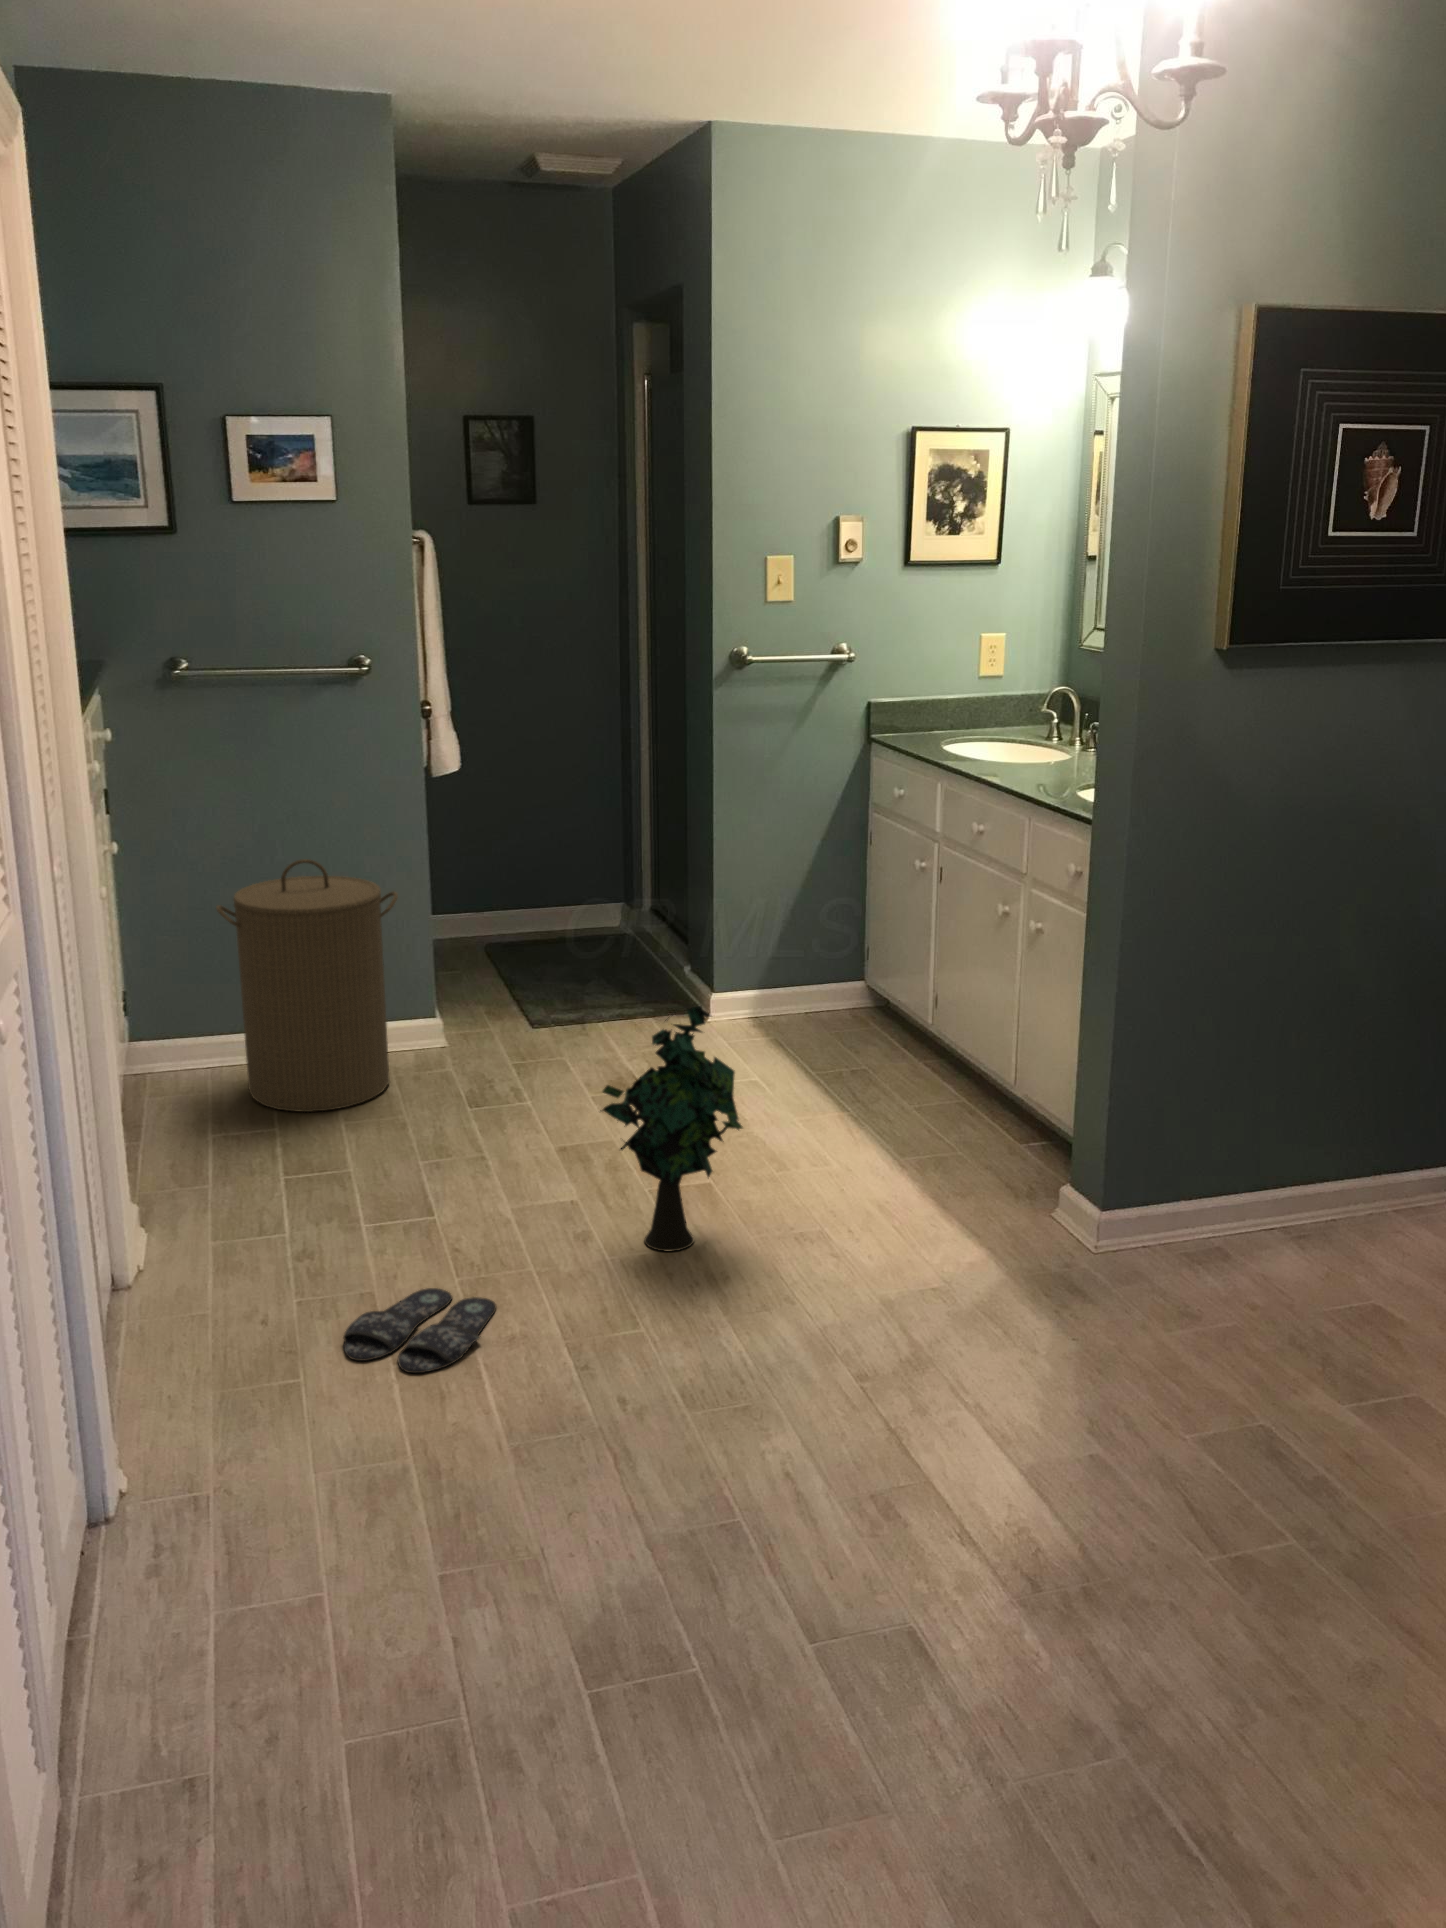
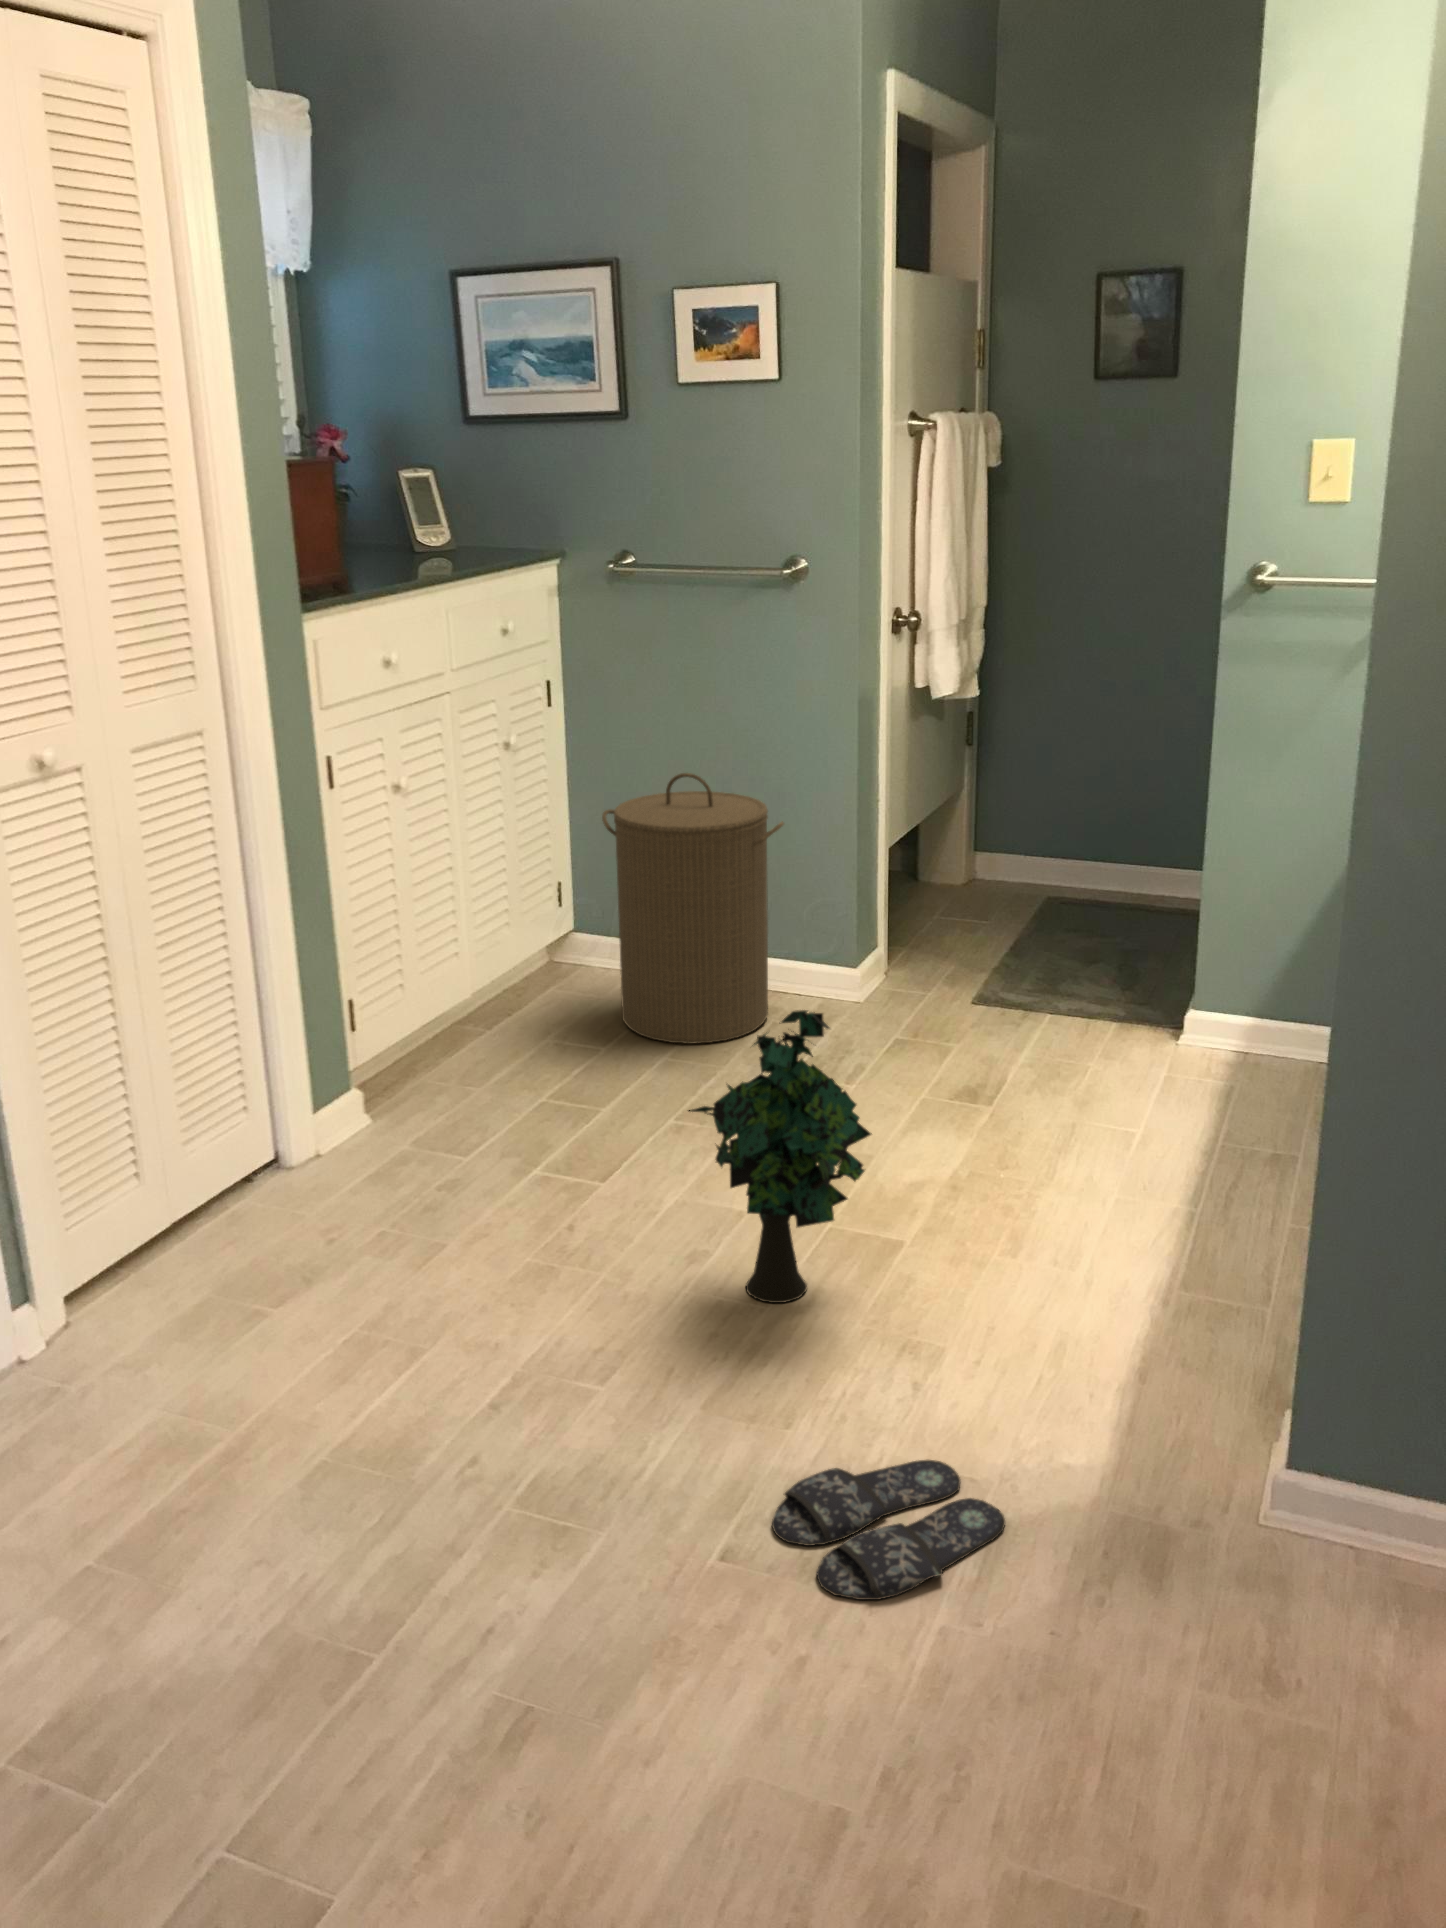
slippers: present [343,1288,496,1373] -> present [772,1460,1005,1600]

